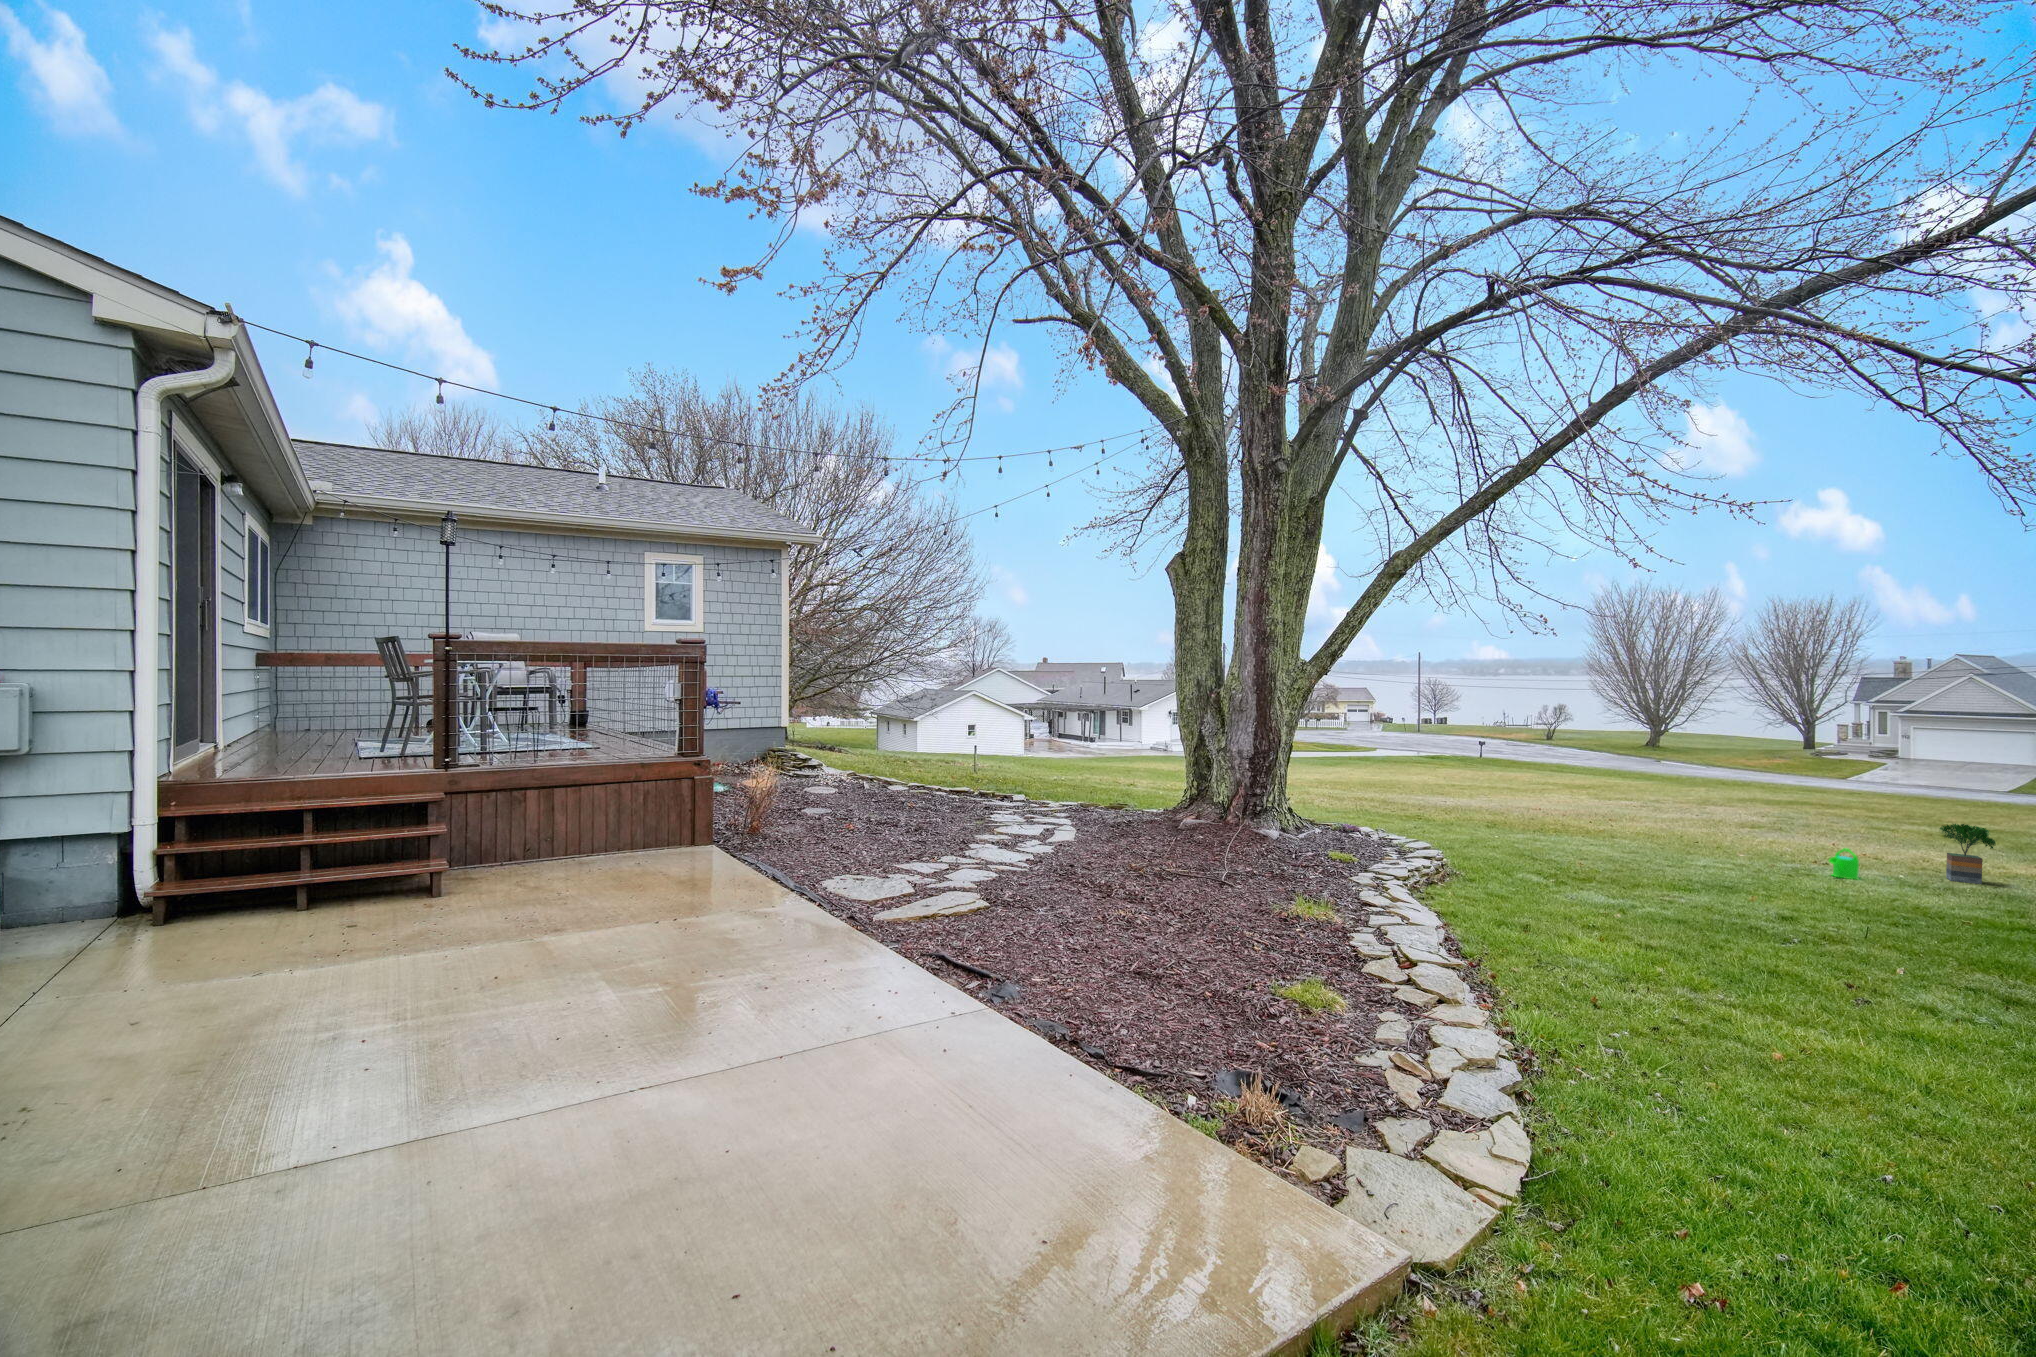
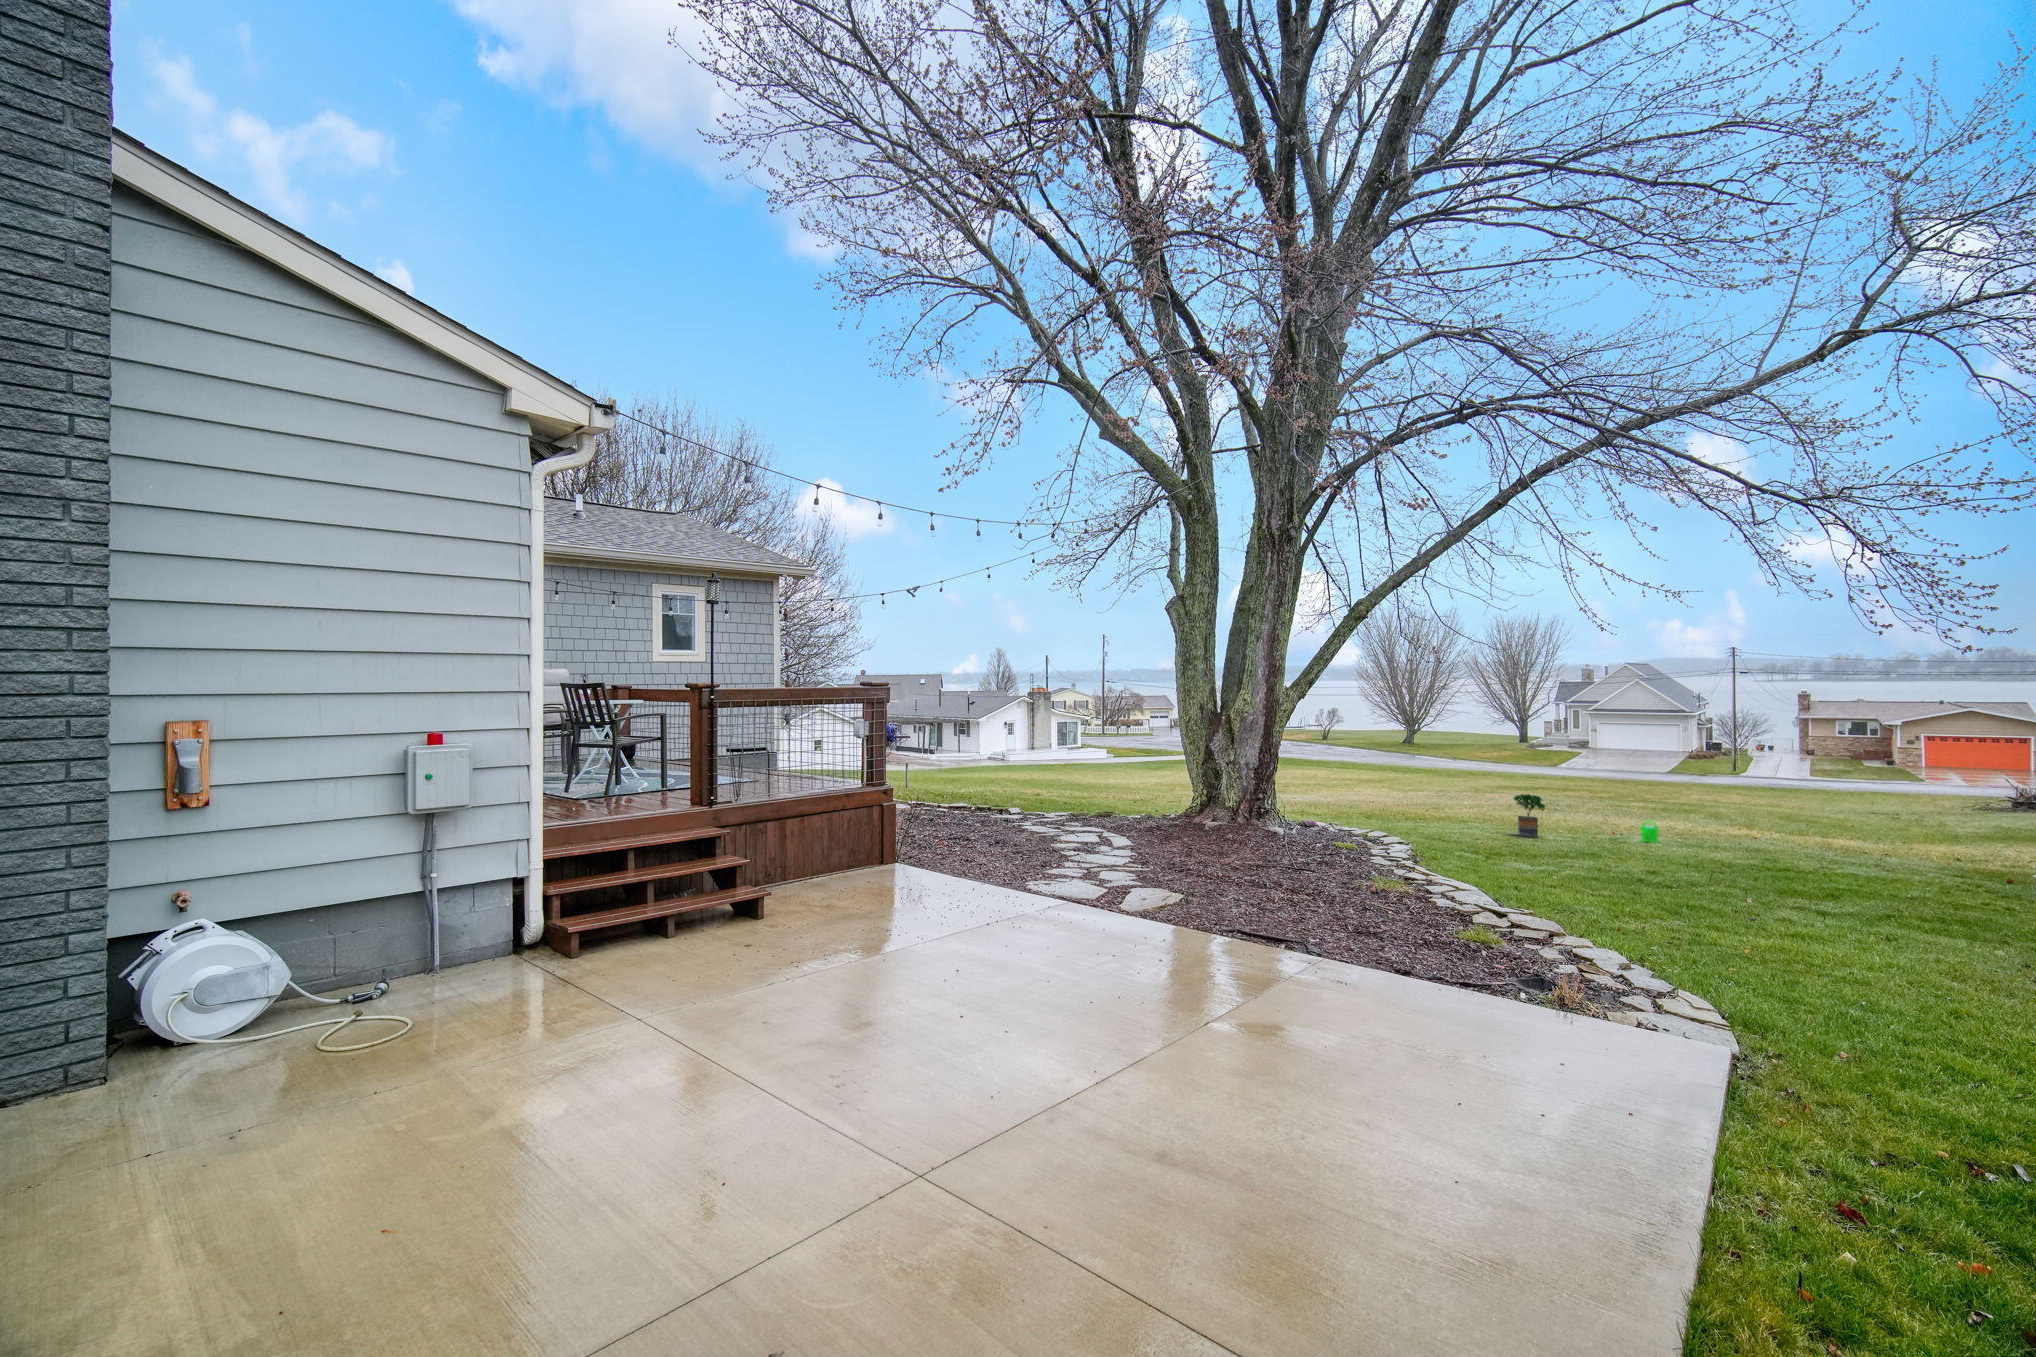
potted tree: present [1940,824,1996,884] -> present [1514,794,1545,837]

